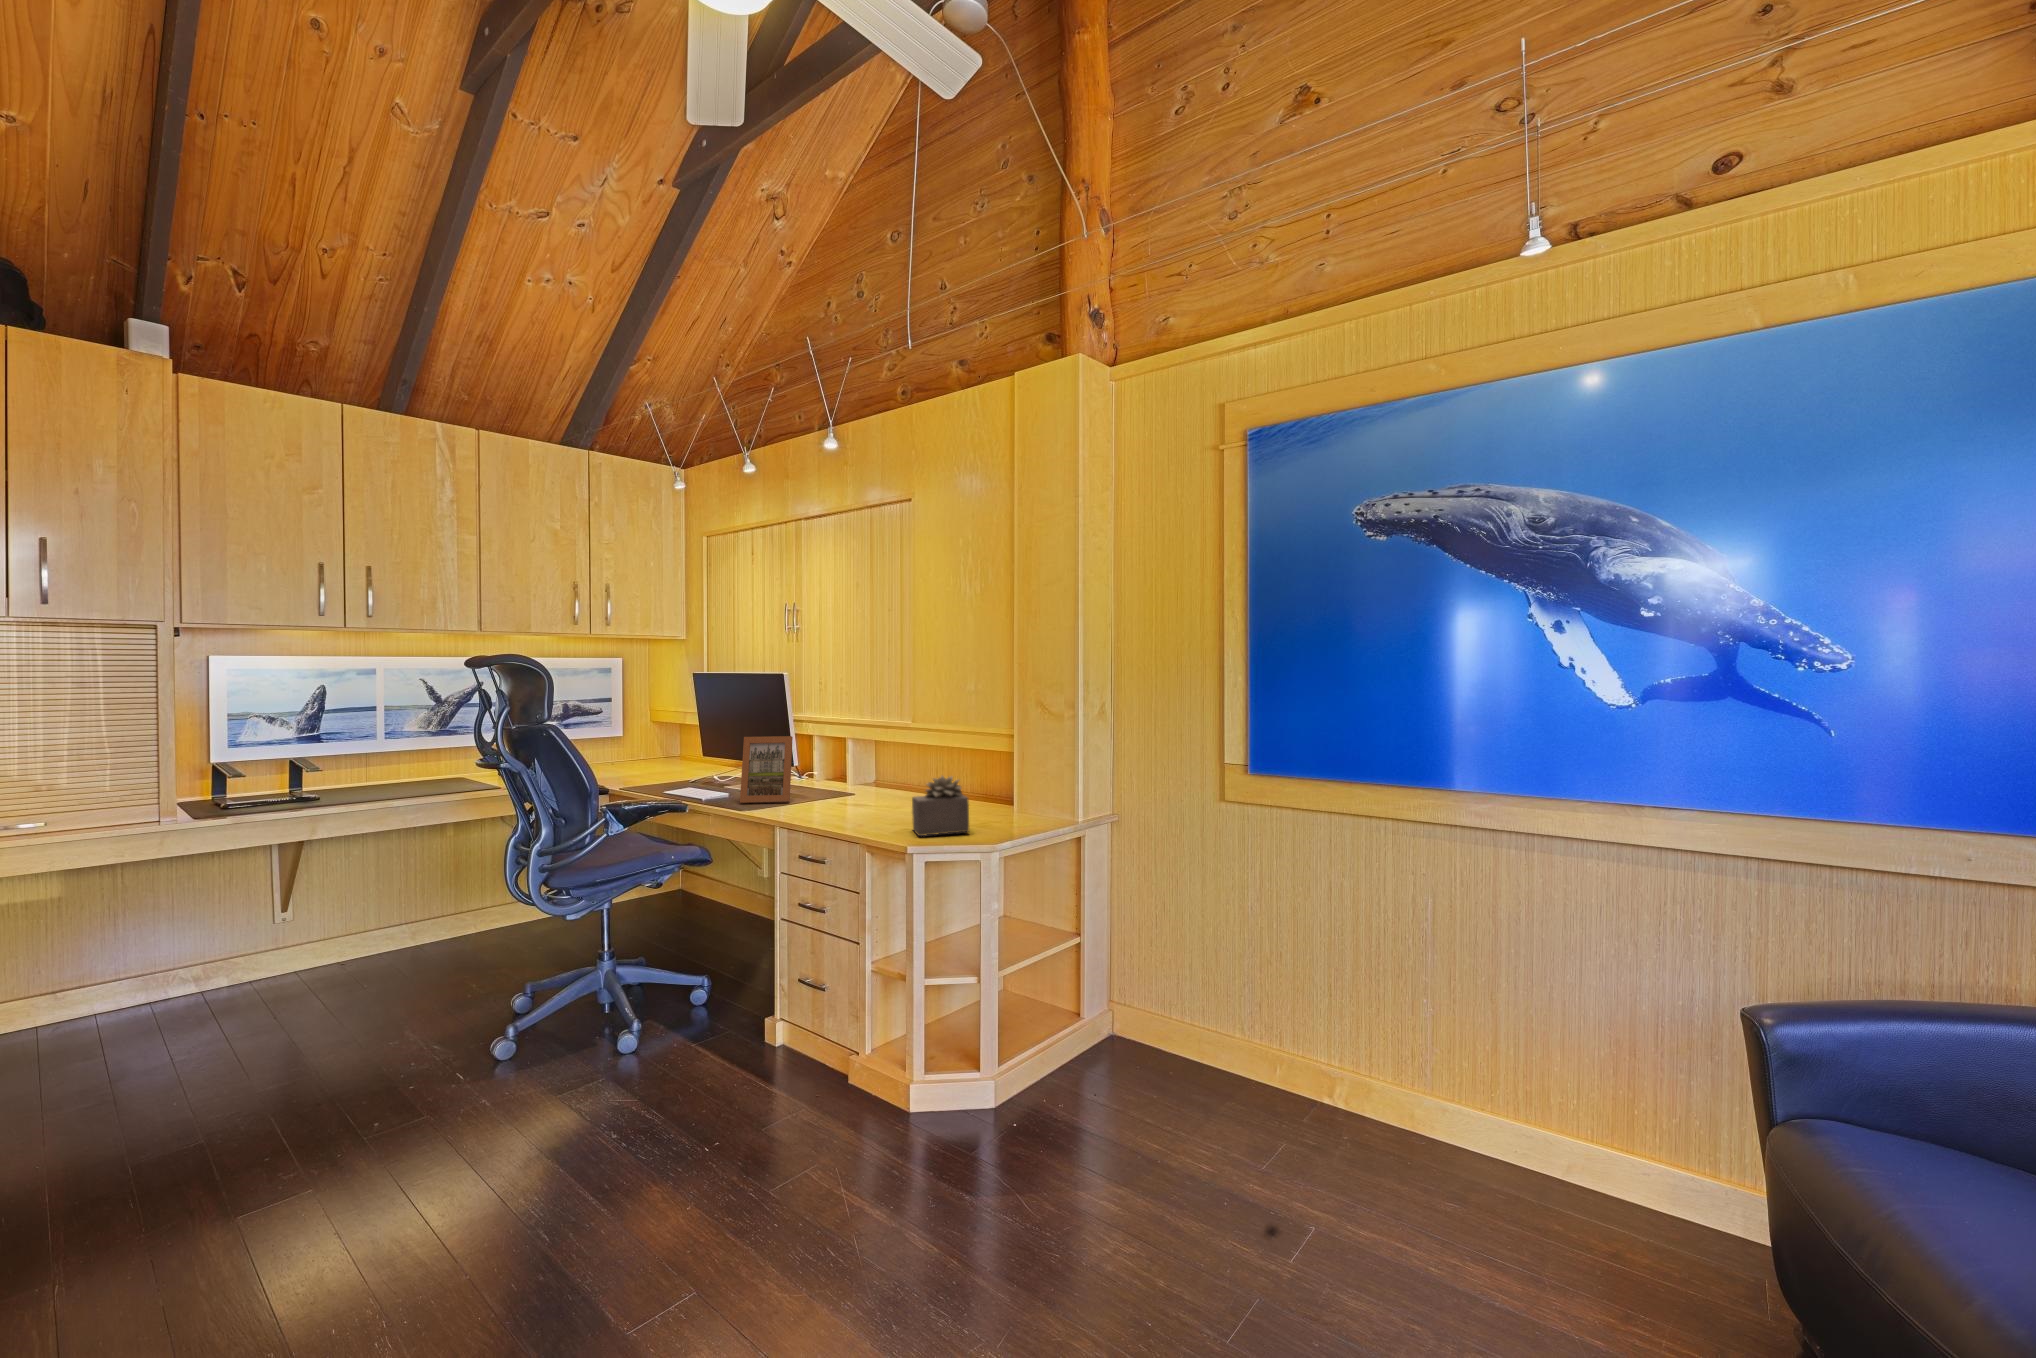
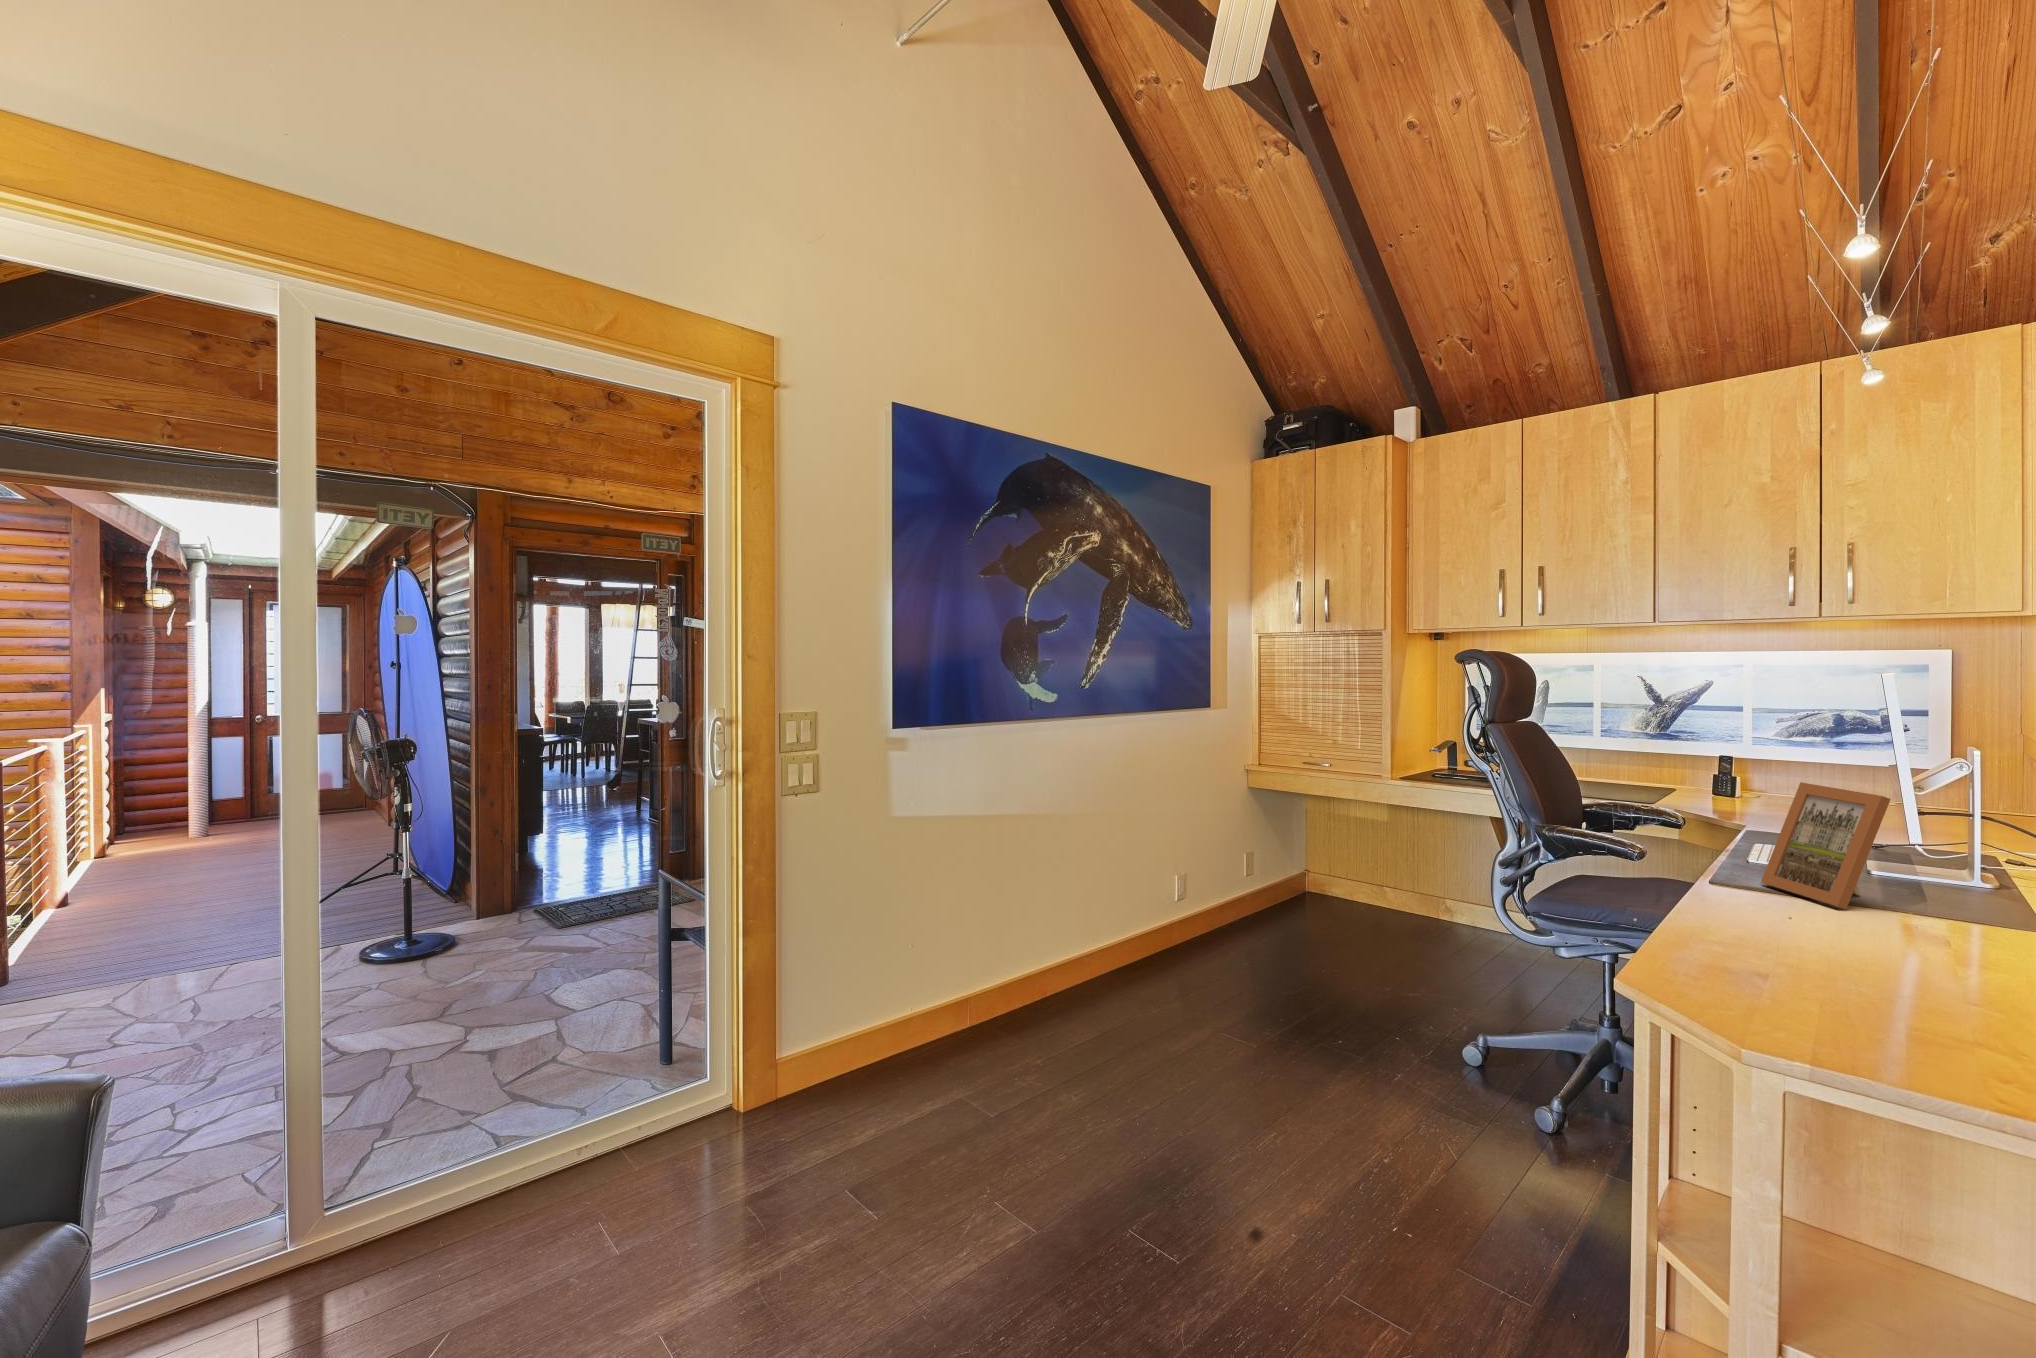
succulent plant: present [912,776,969,836] -> none [1714,907,1915,1055]

